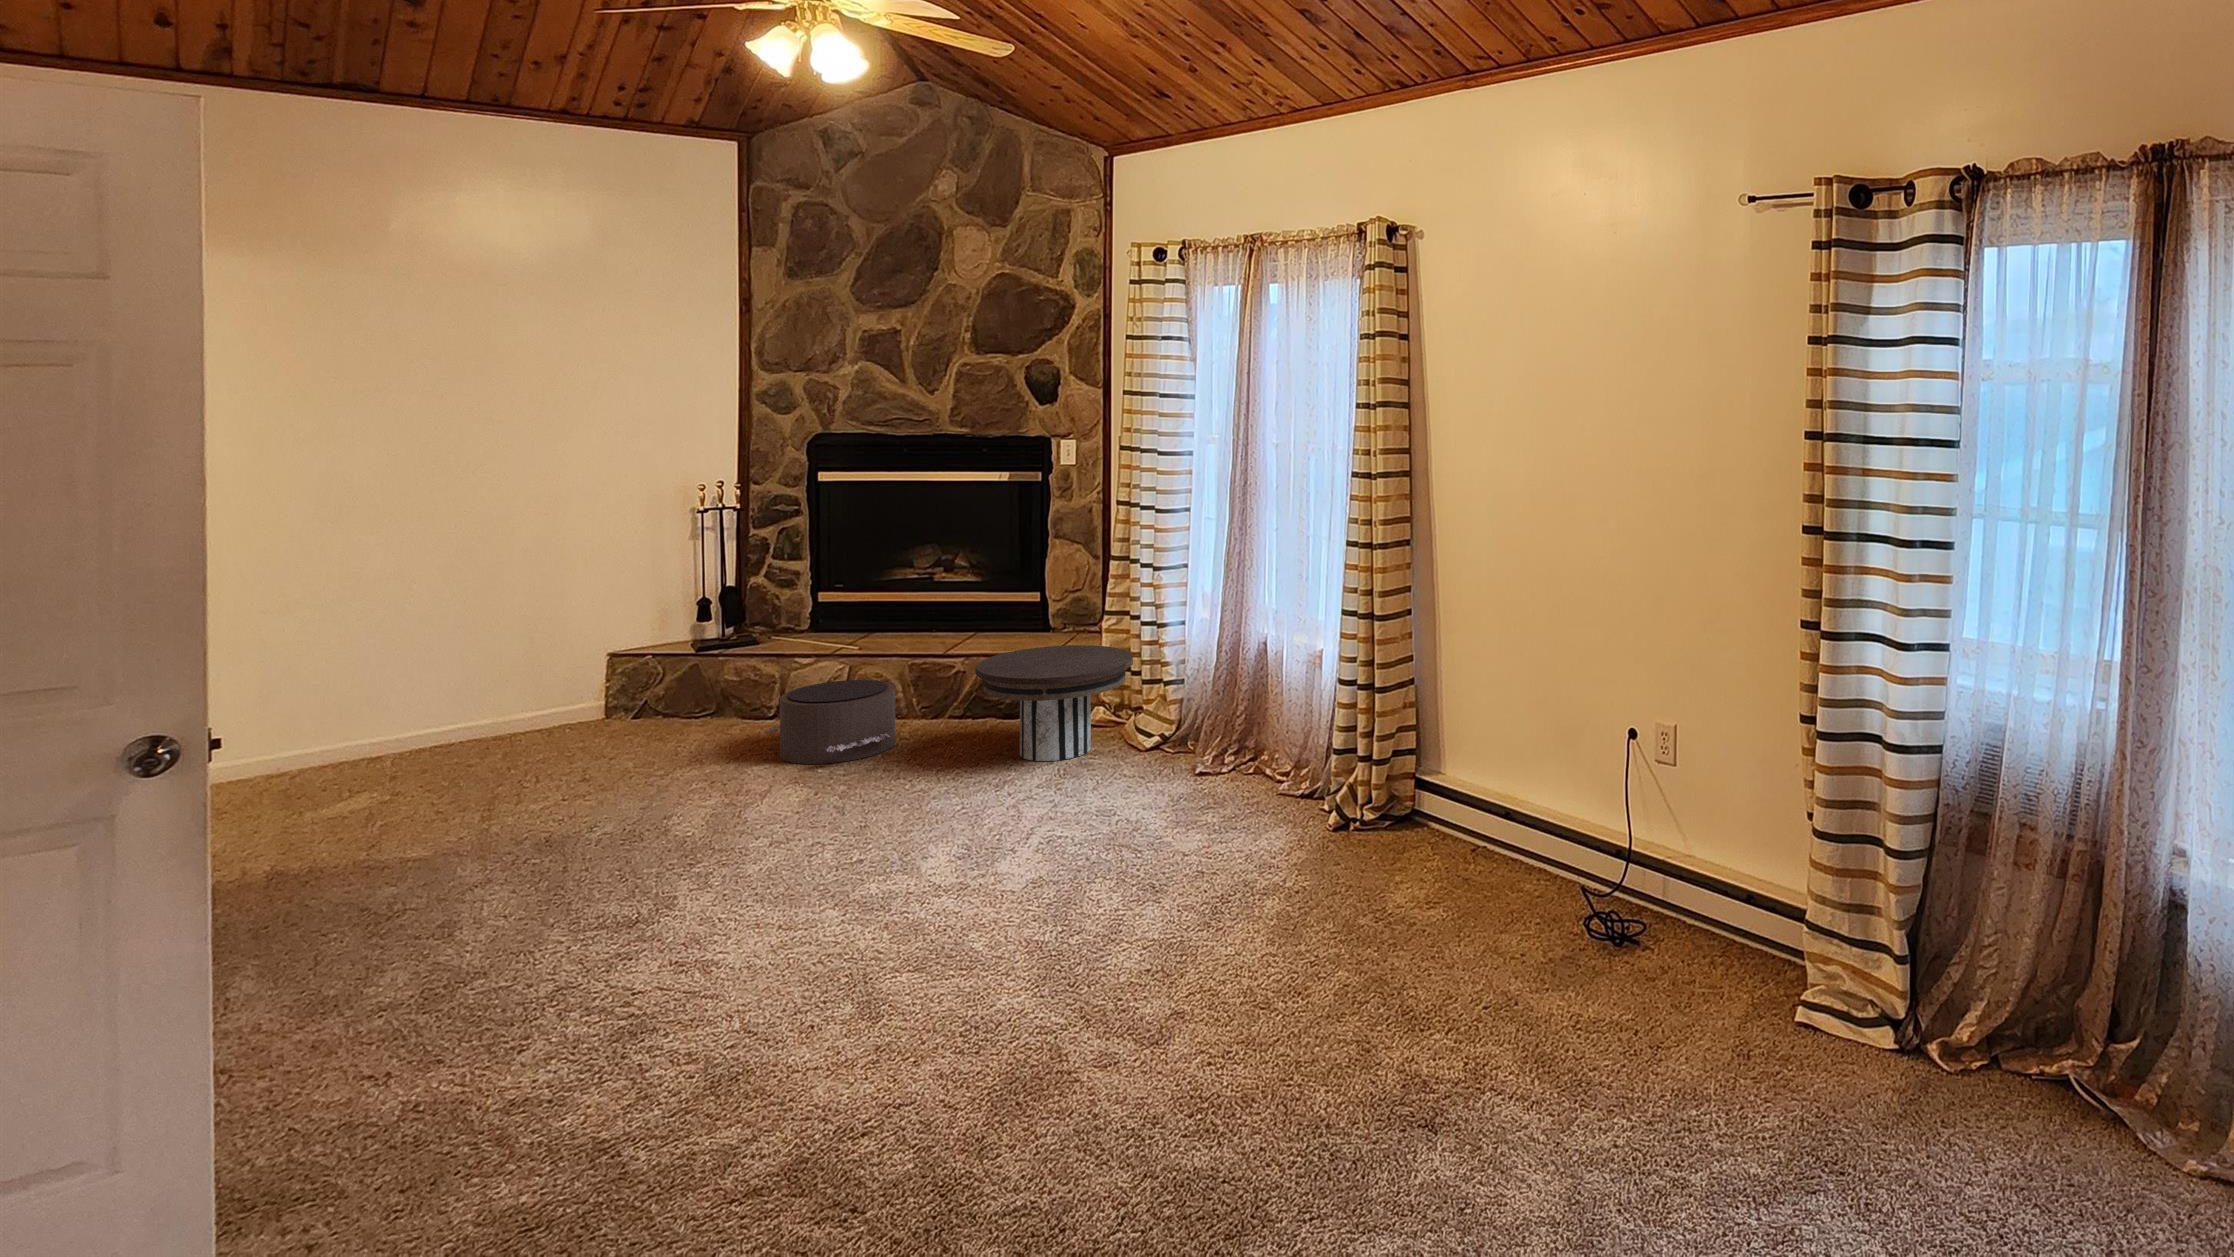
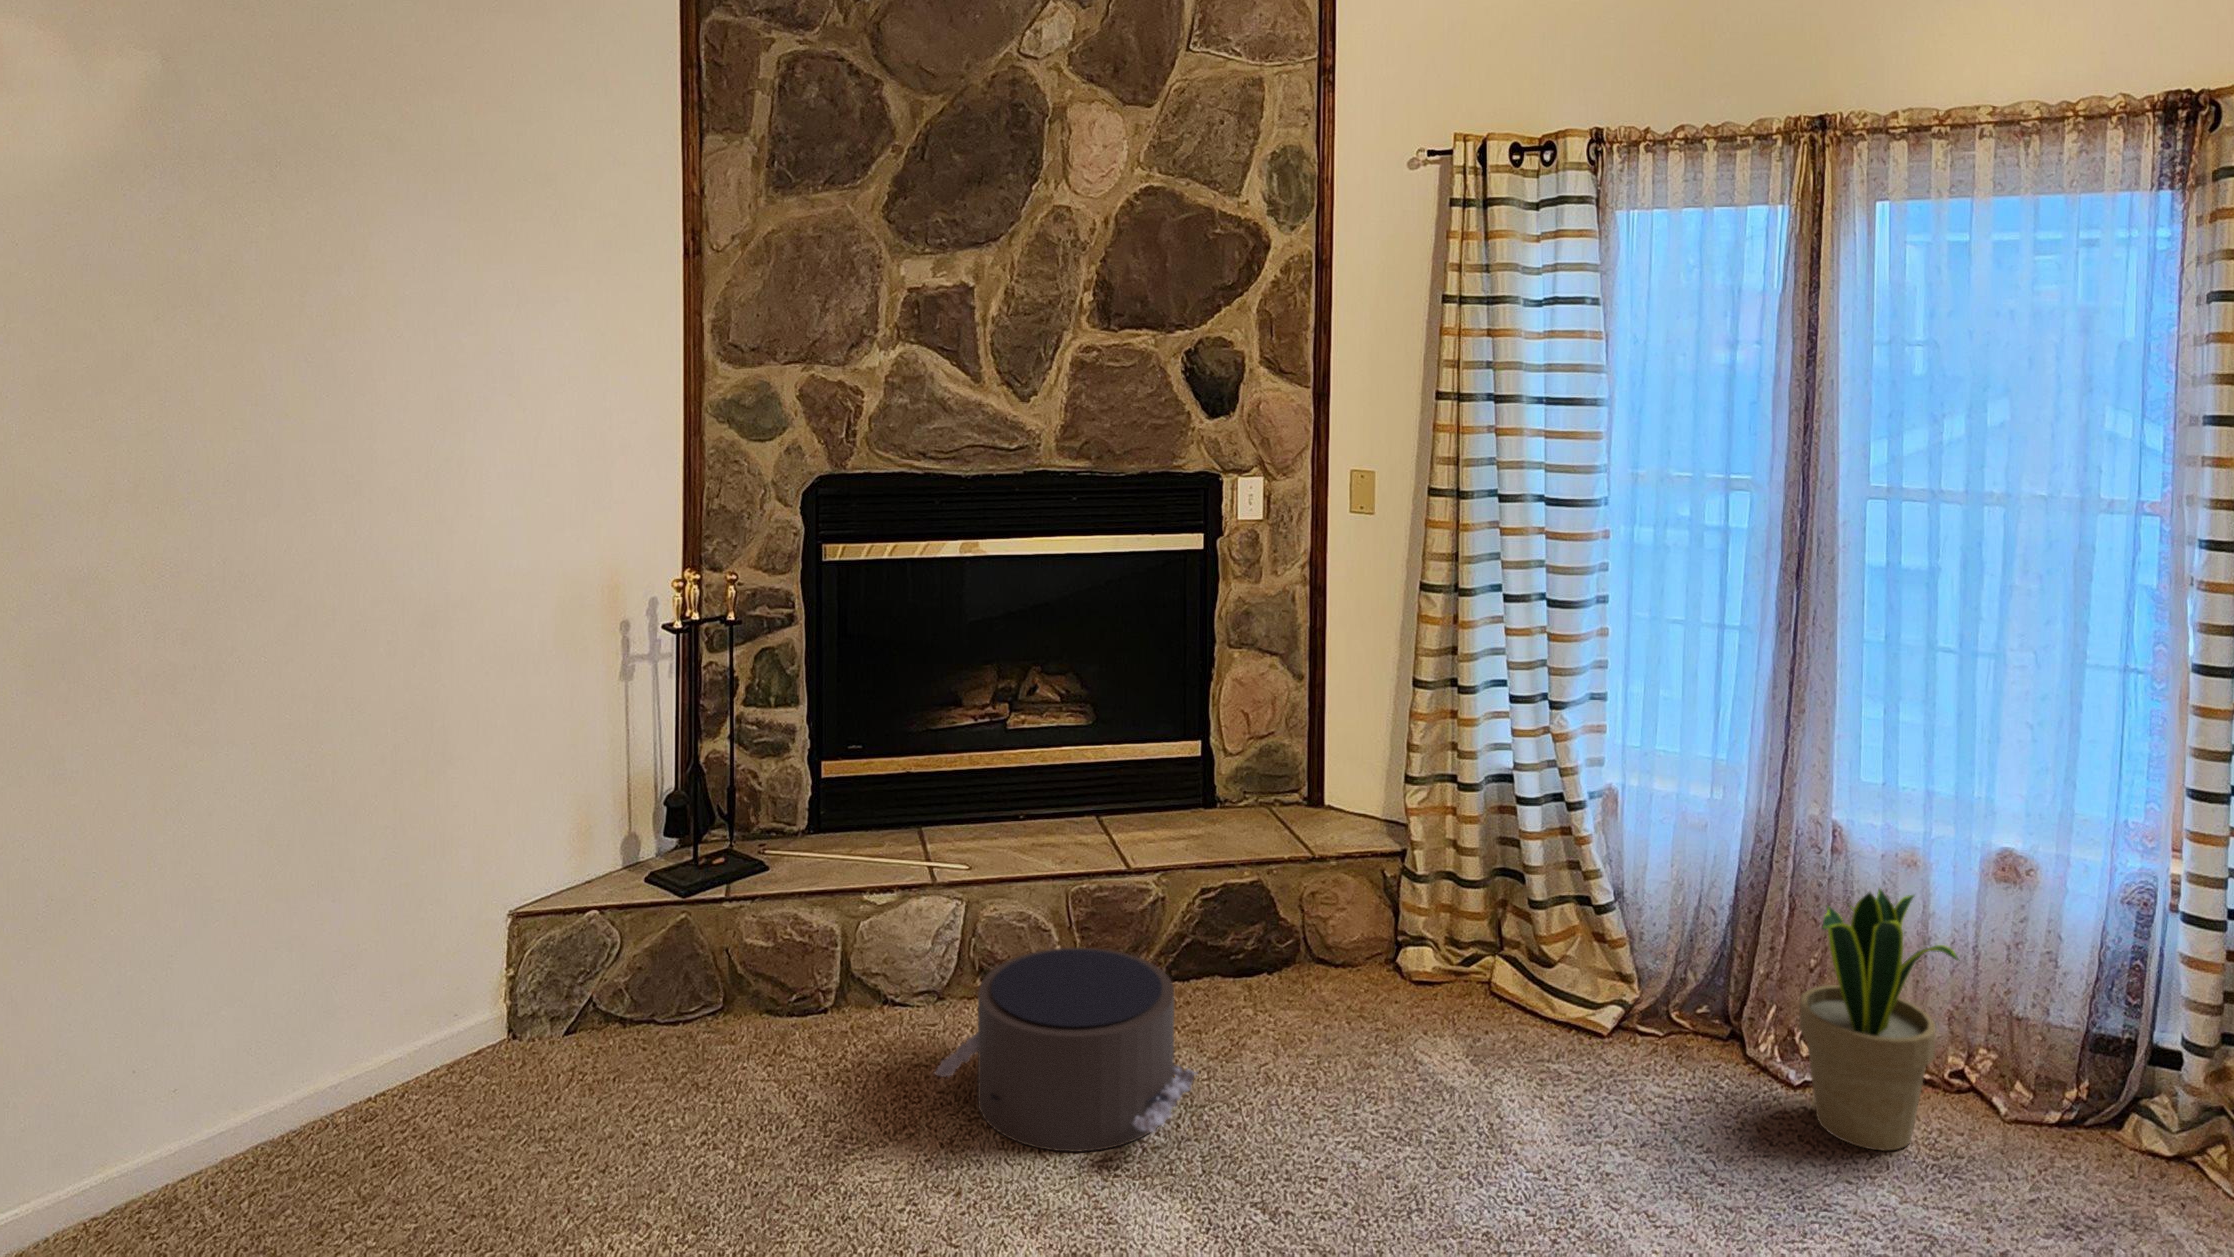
side table: present [975,645,1133,761] -> none [1342,858,1626,1107]
potted plant: none [1171,647,1255,783] -> present [1799,888,1960,1151]

